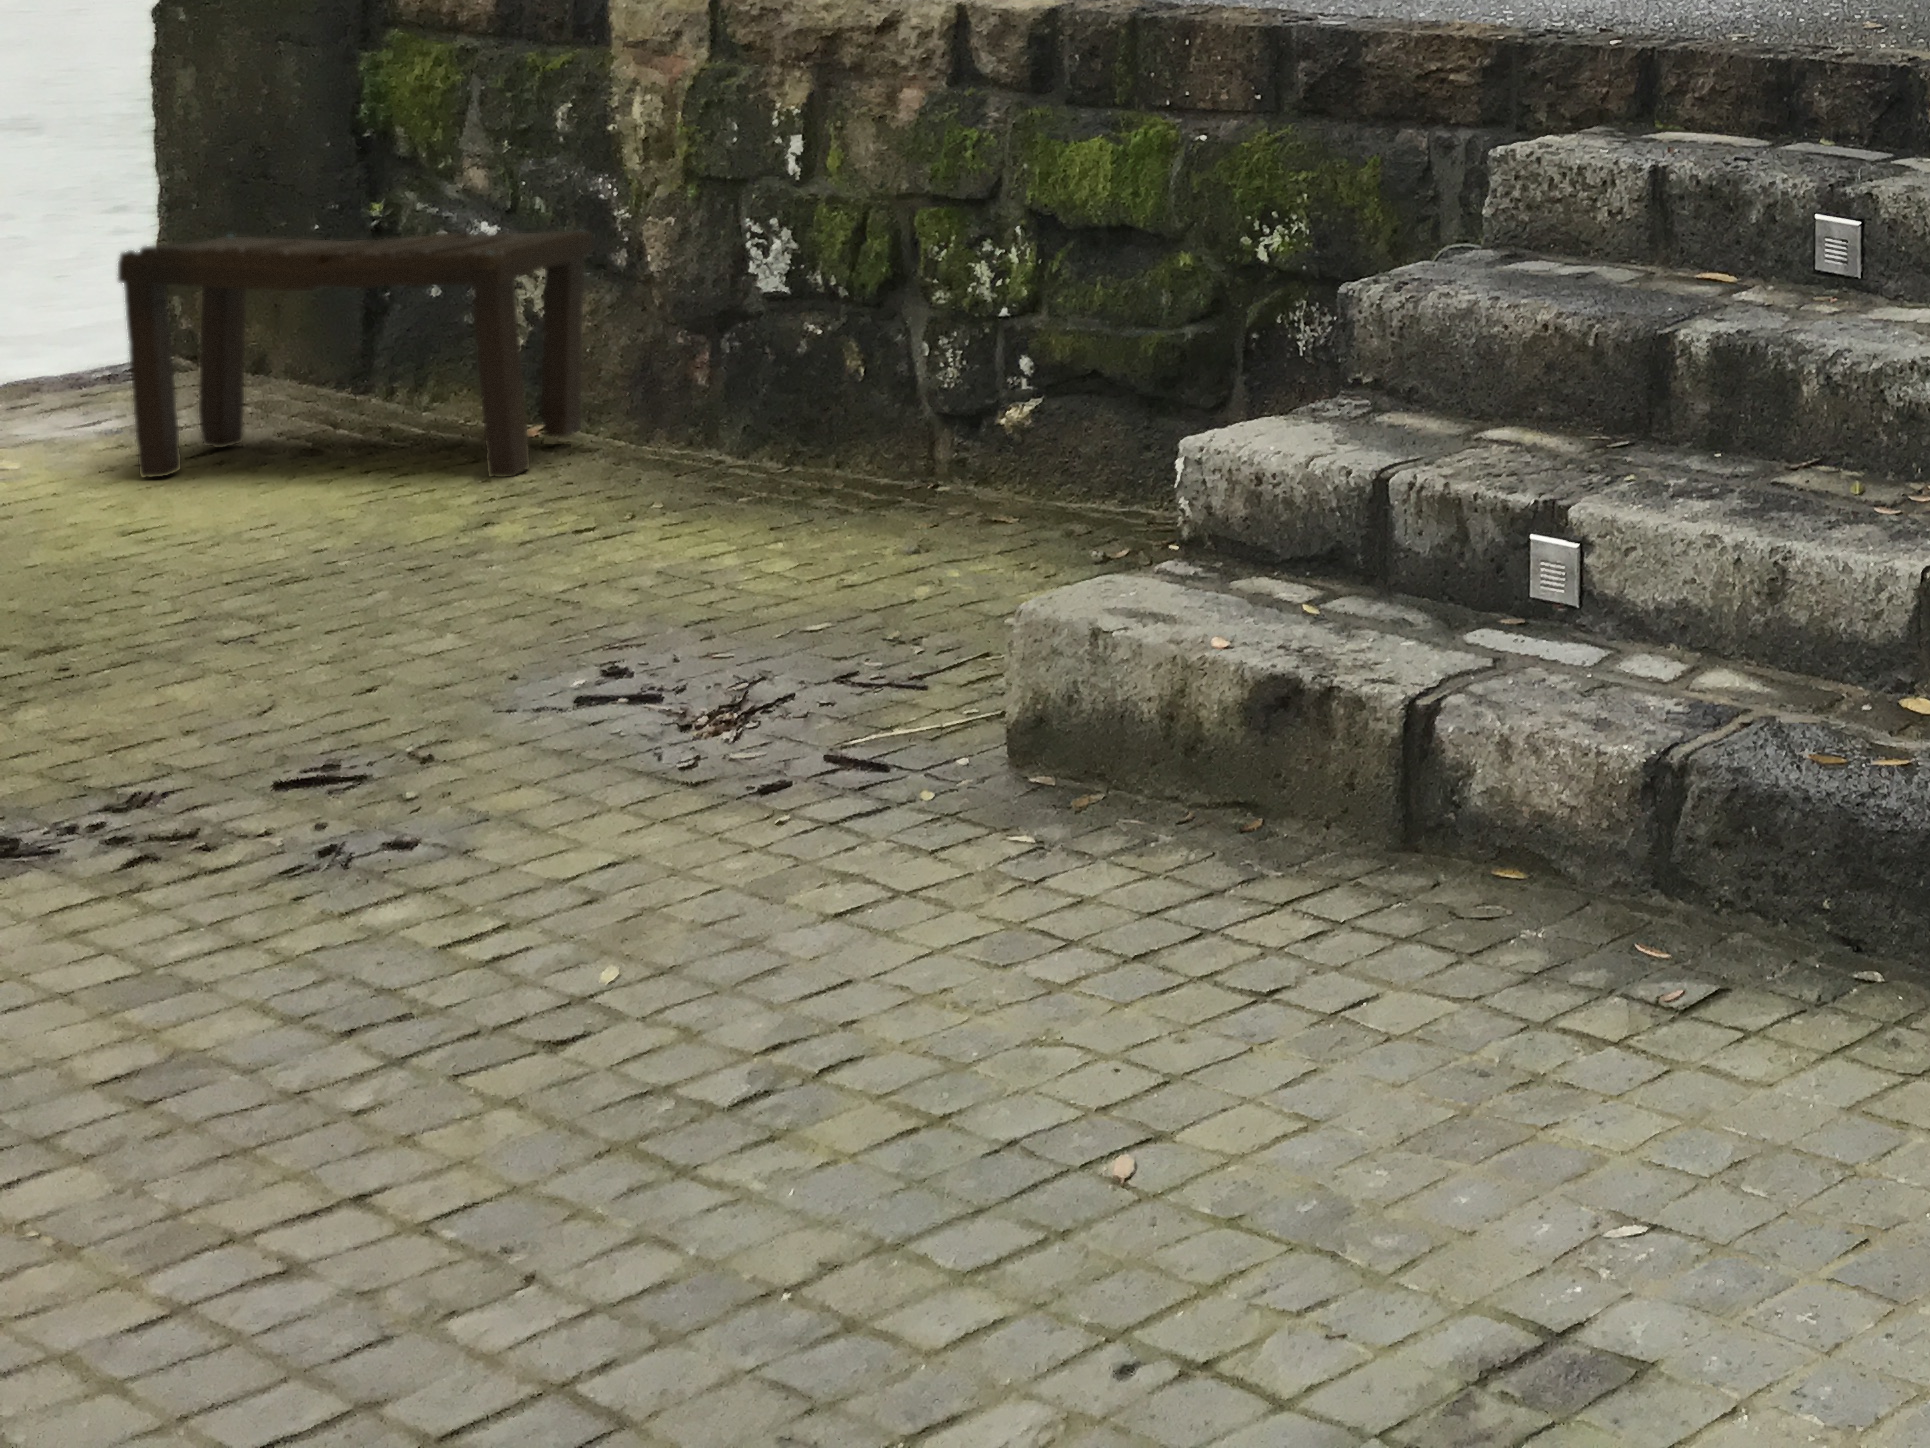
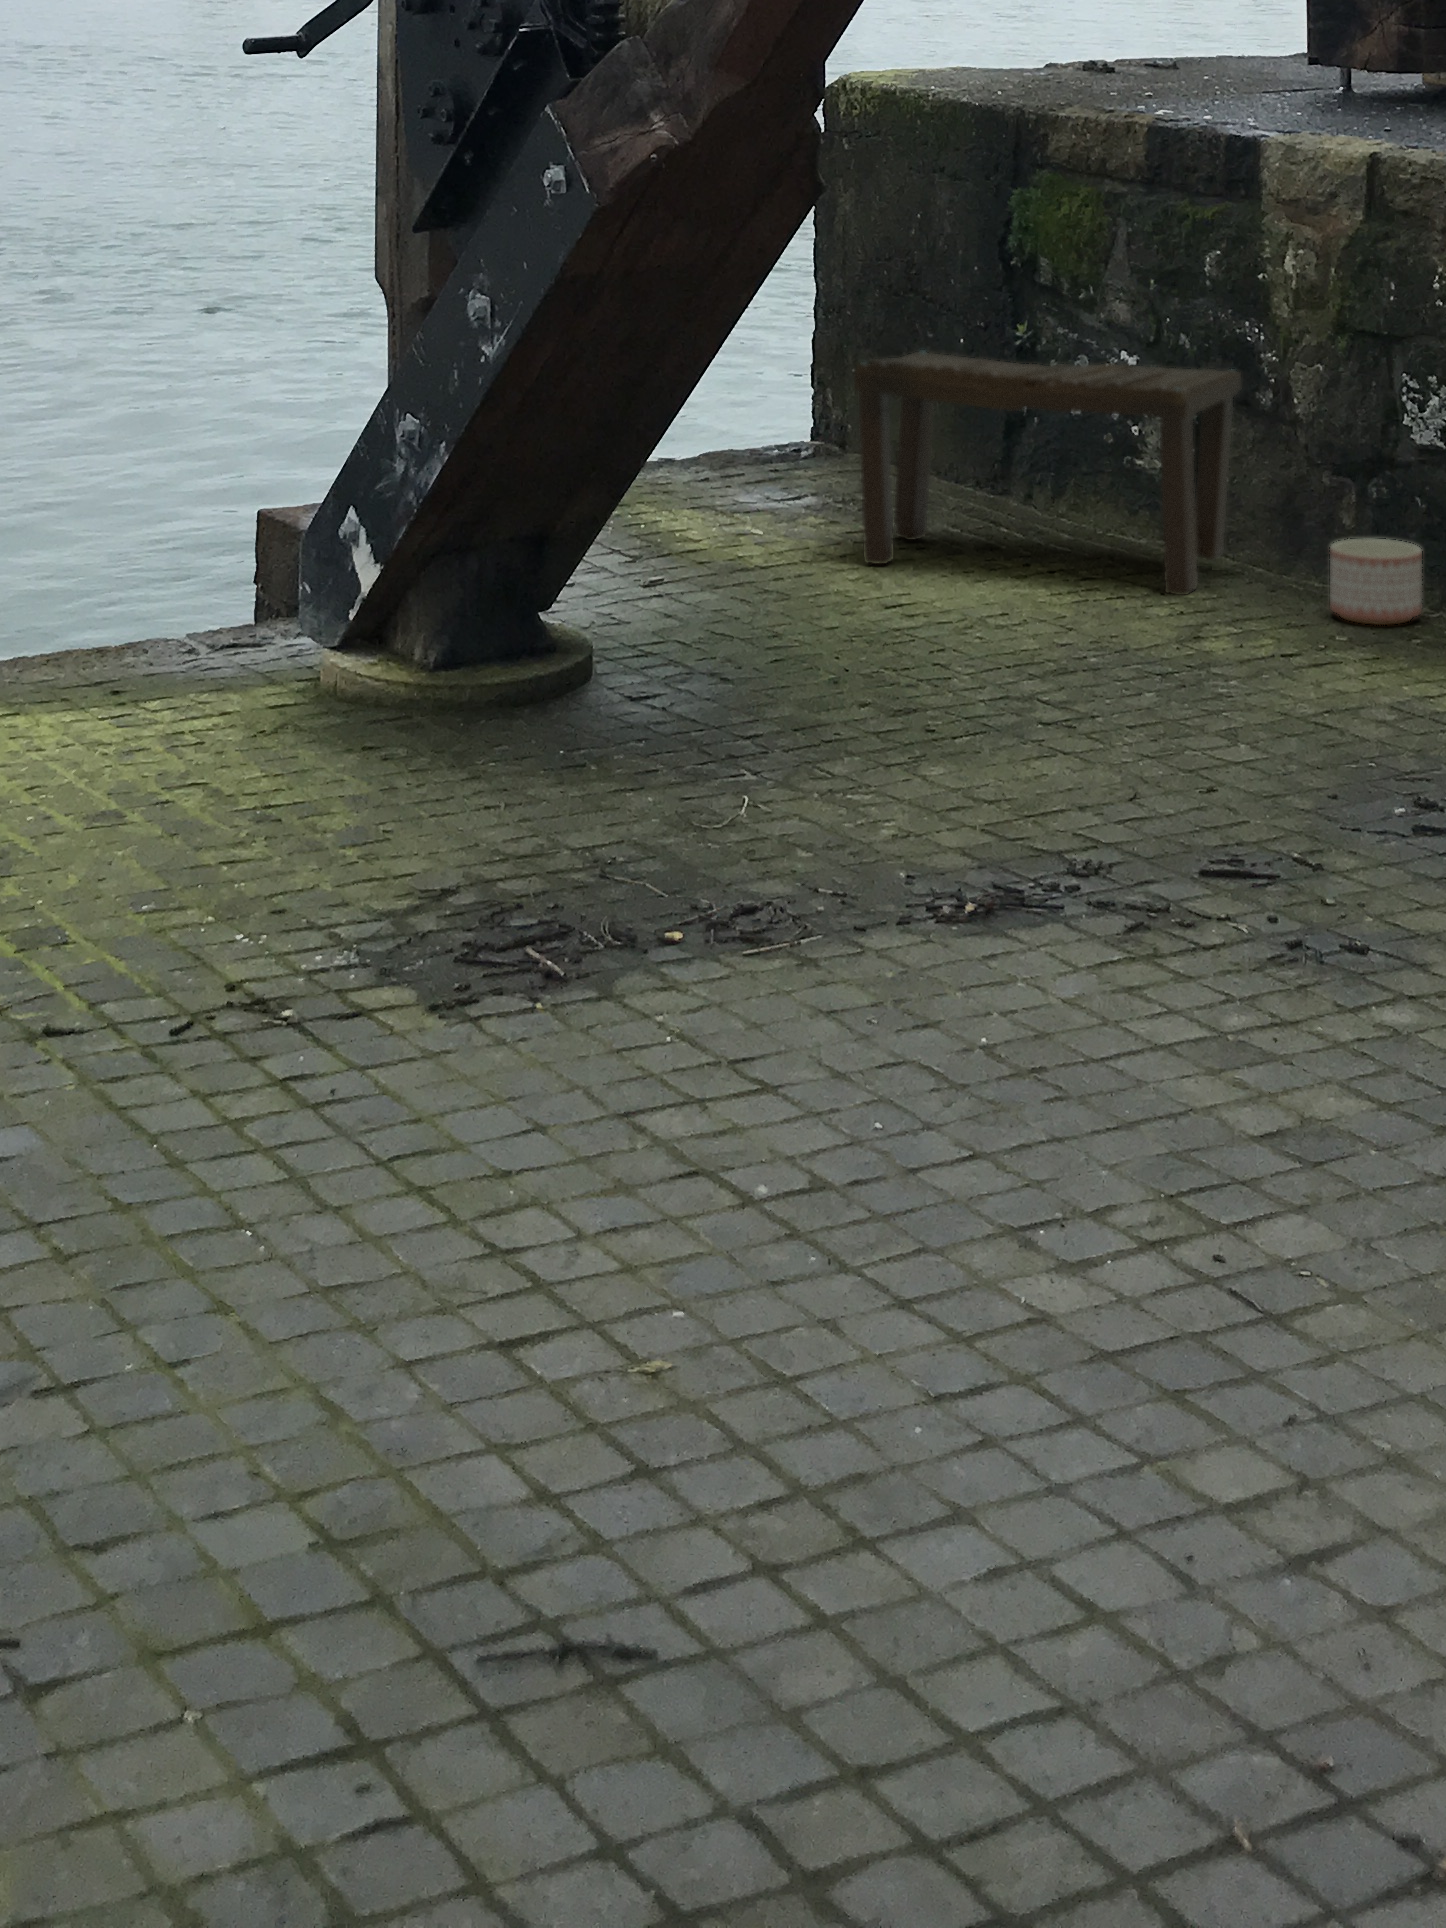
planter: none [659,397,765,488] -> present [1330,538,1422,625]

